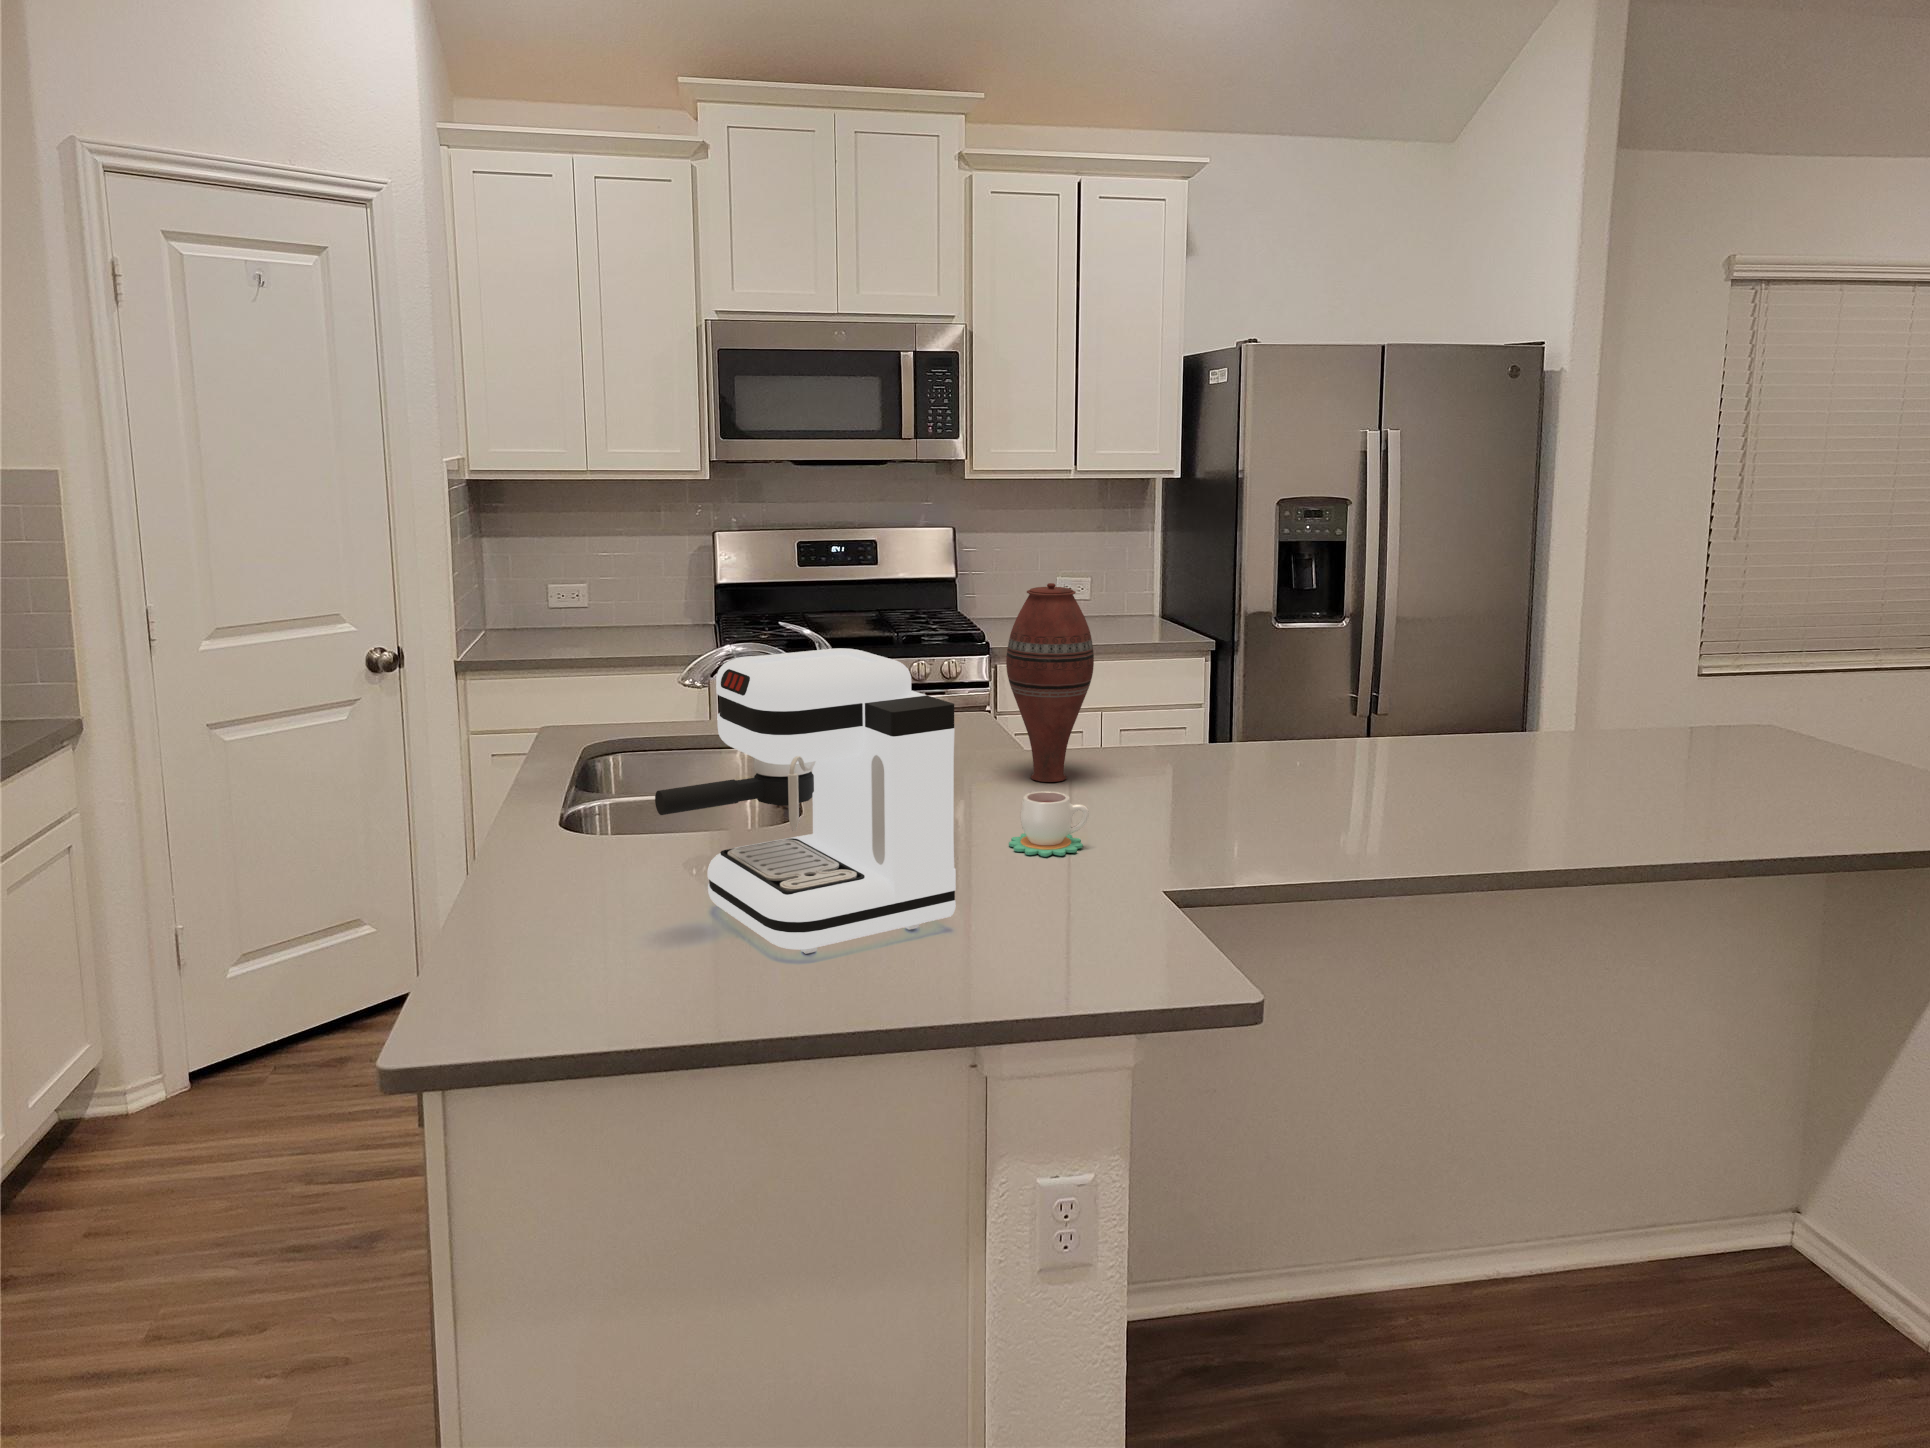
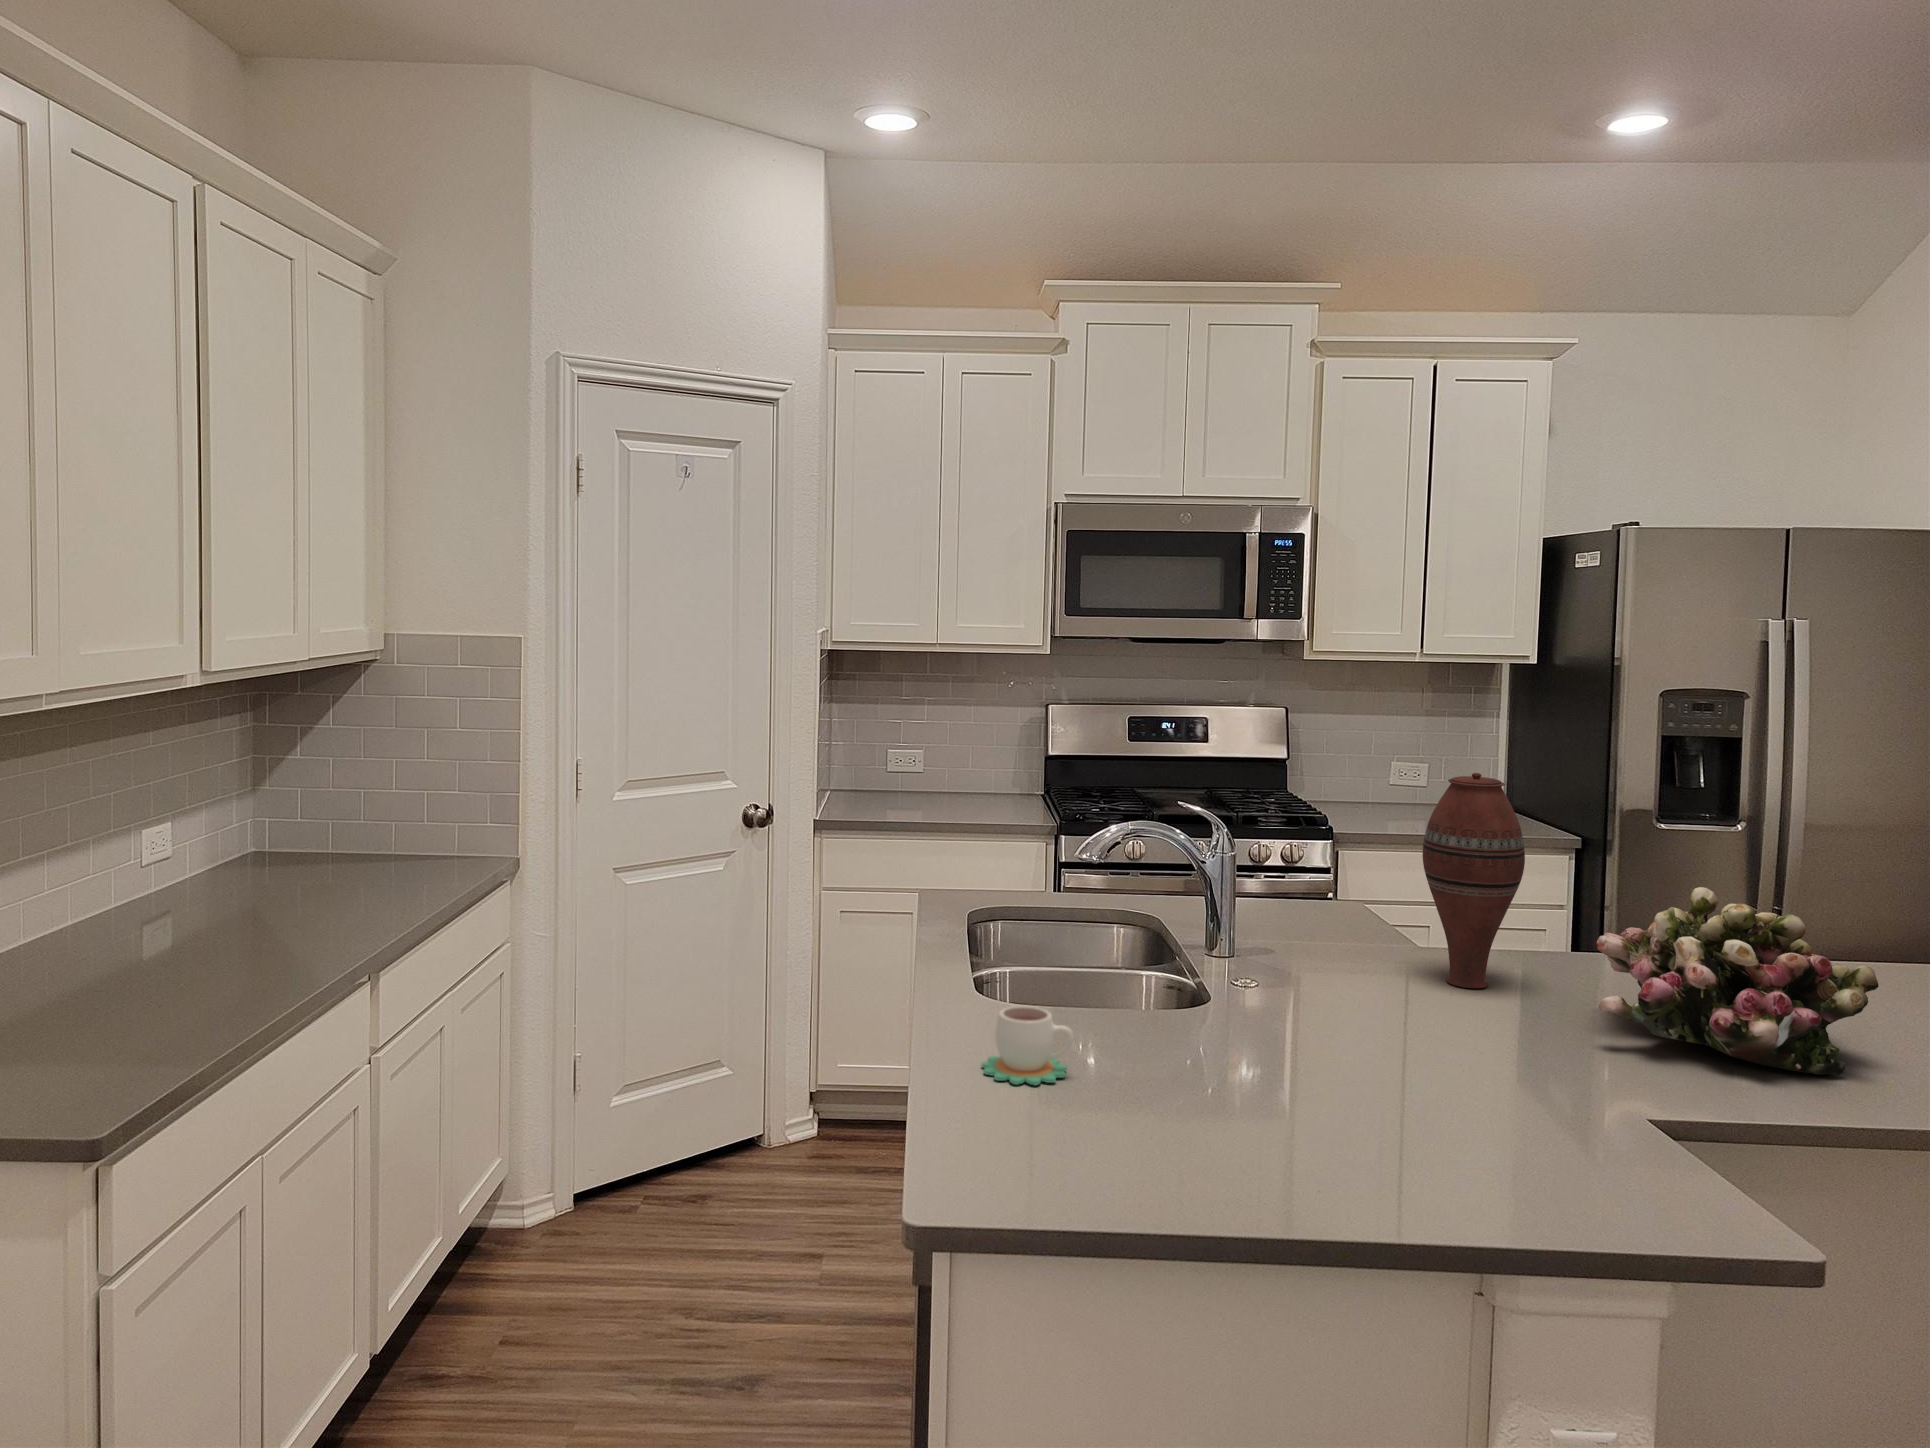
coffee maker: present [655,648,956,954] -> none [1120,836,1448,1169]
flower arrangement: none [1138,677,1361,831] -> present [1597,887,1879,1075]
mug: present [1009,791,1089,857] -> present [982,1006,1074,1085]

